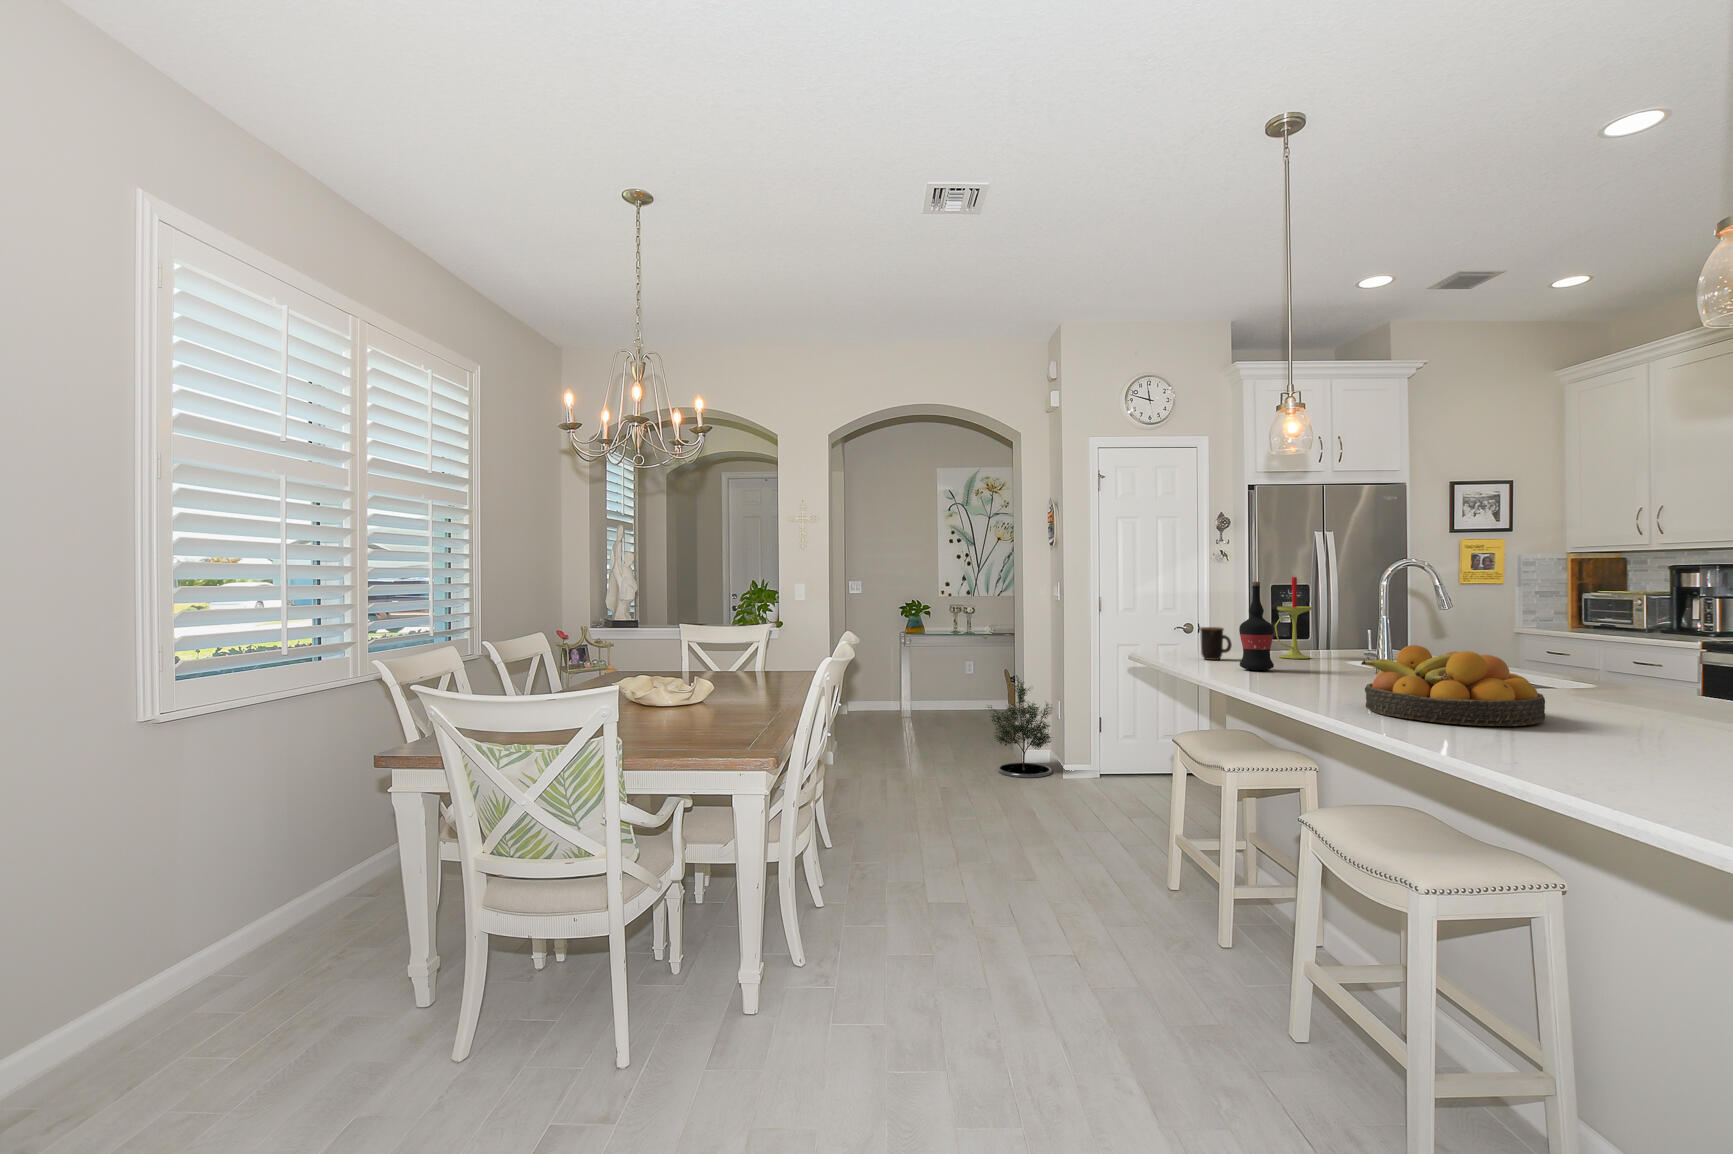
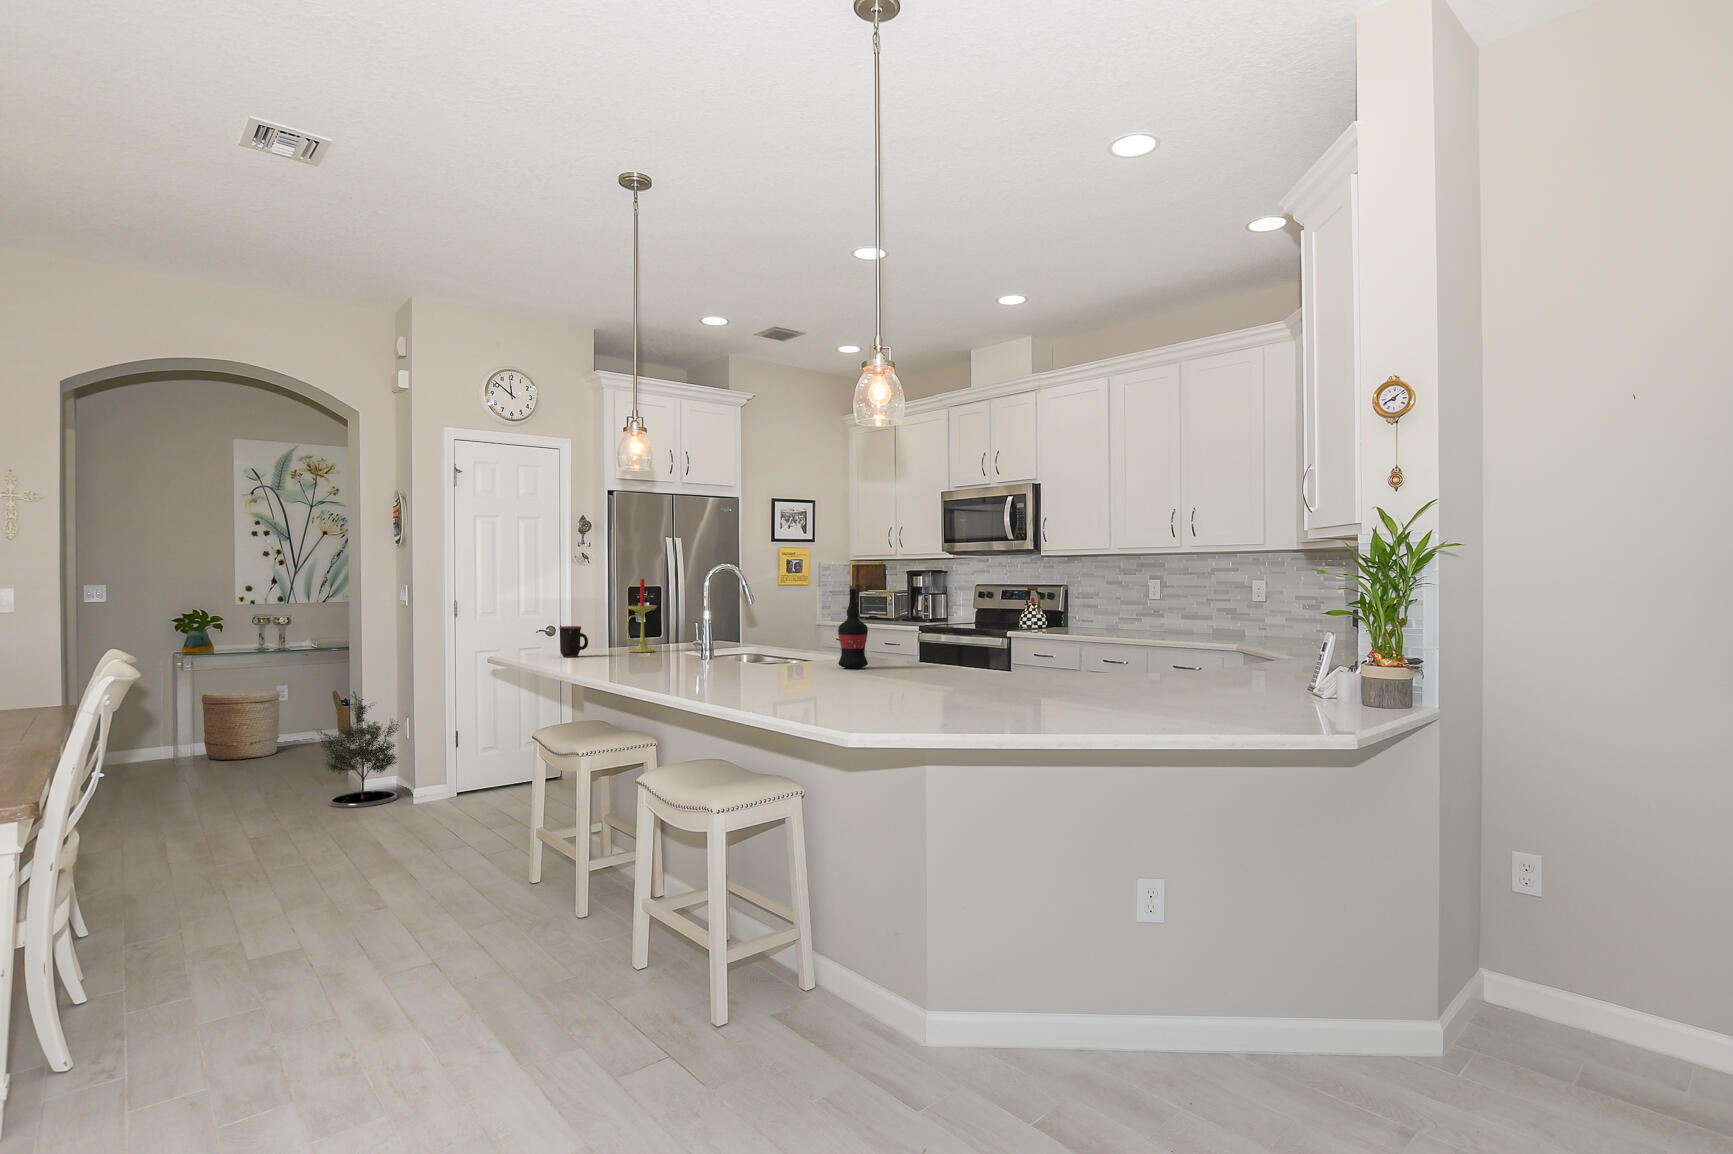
wine bottle: present [1239,582,1274,670] -> present [838,585,868,668]
fruit bowl: present [1361,645,1545,726] -> none [686,632,803,689]
woven basket: none [914,665,967,721] -> present [202,689,280,760]

